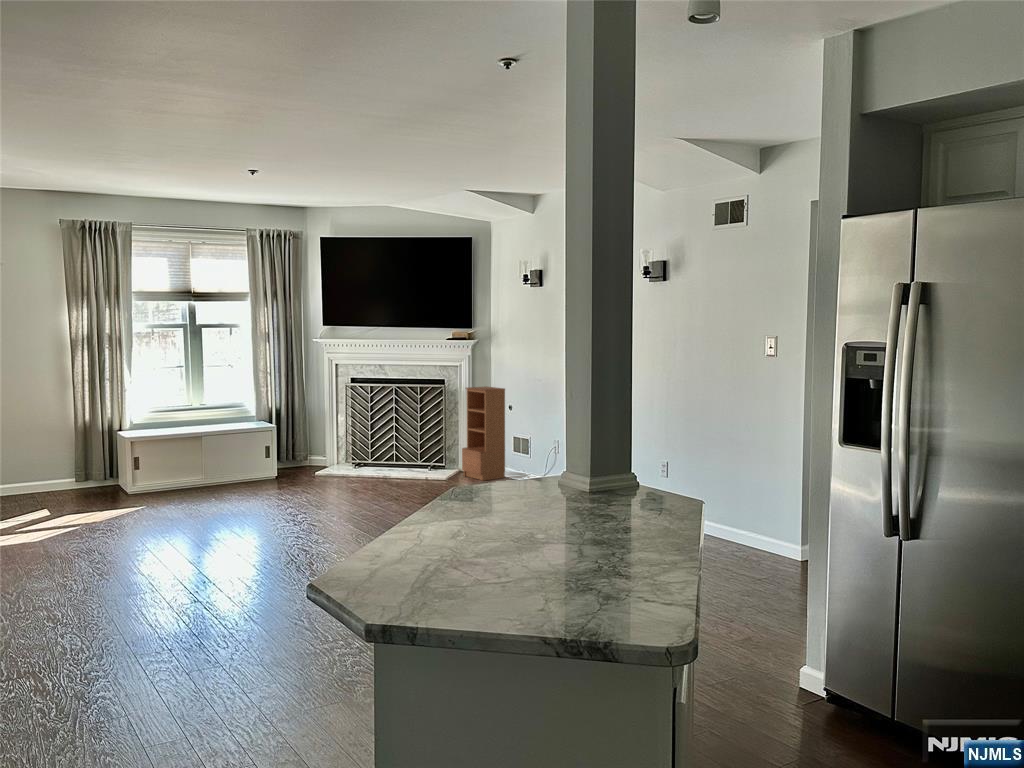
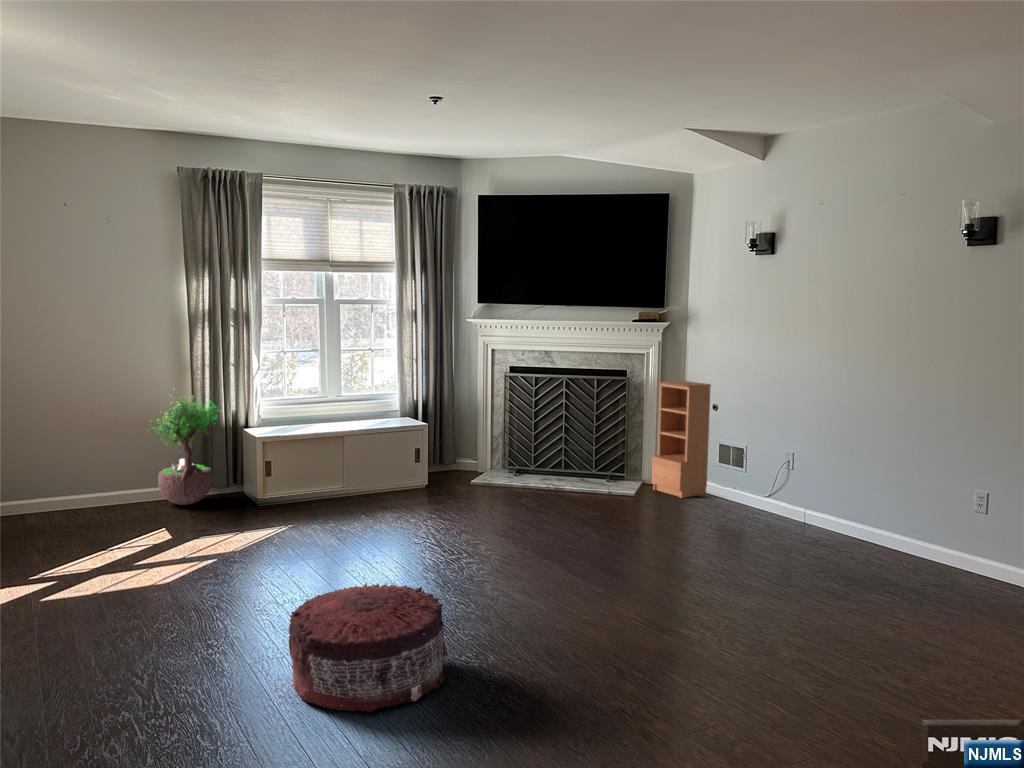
potted tree: none [32,399,97,495] -> present [152,396,217,505]
pouf: none [118,525,234,602] -> present [289,583,449,712]

